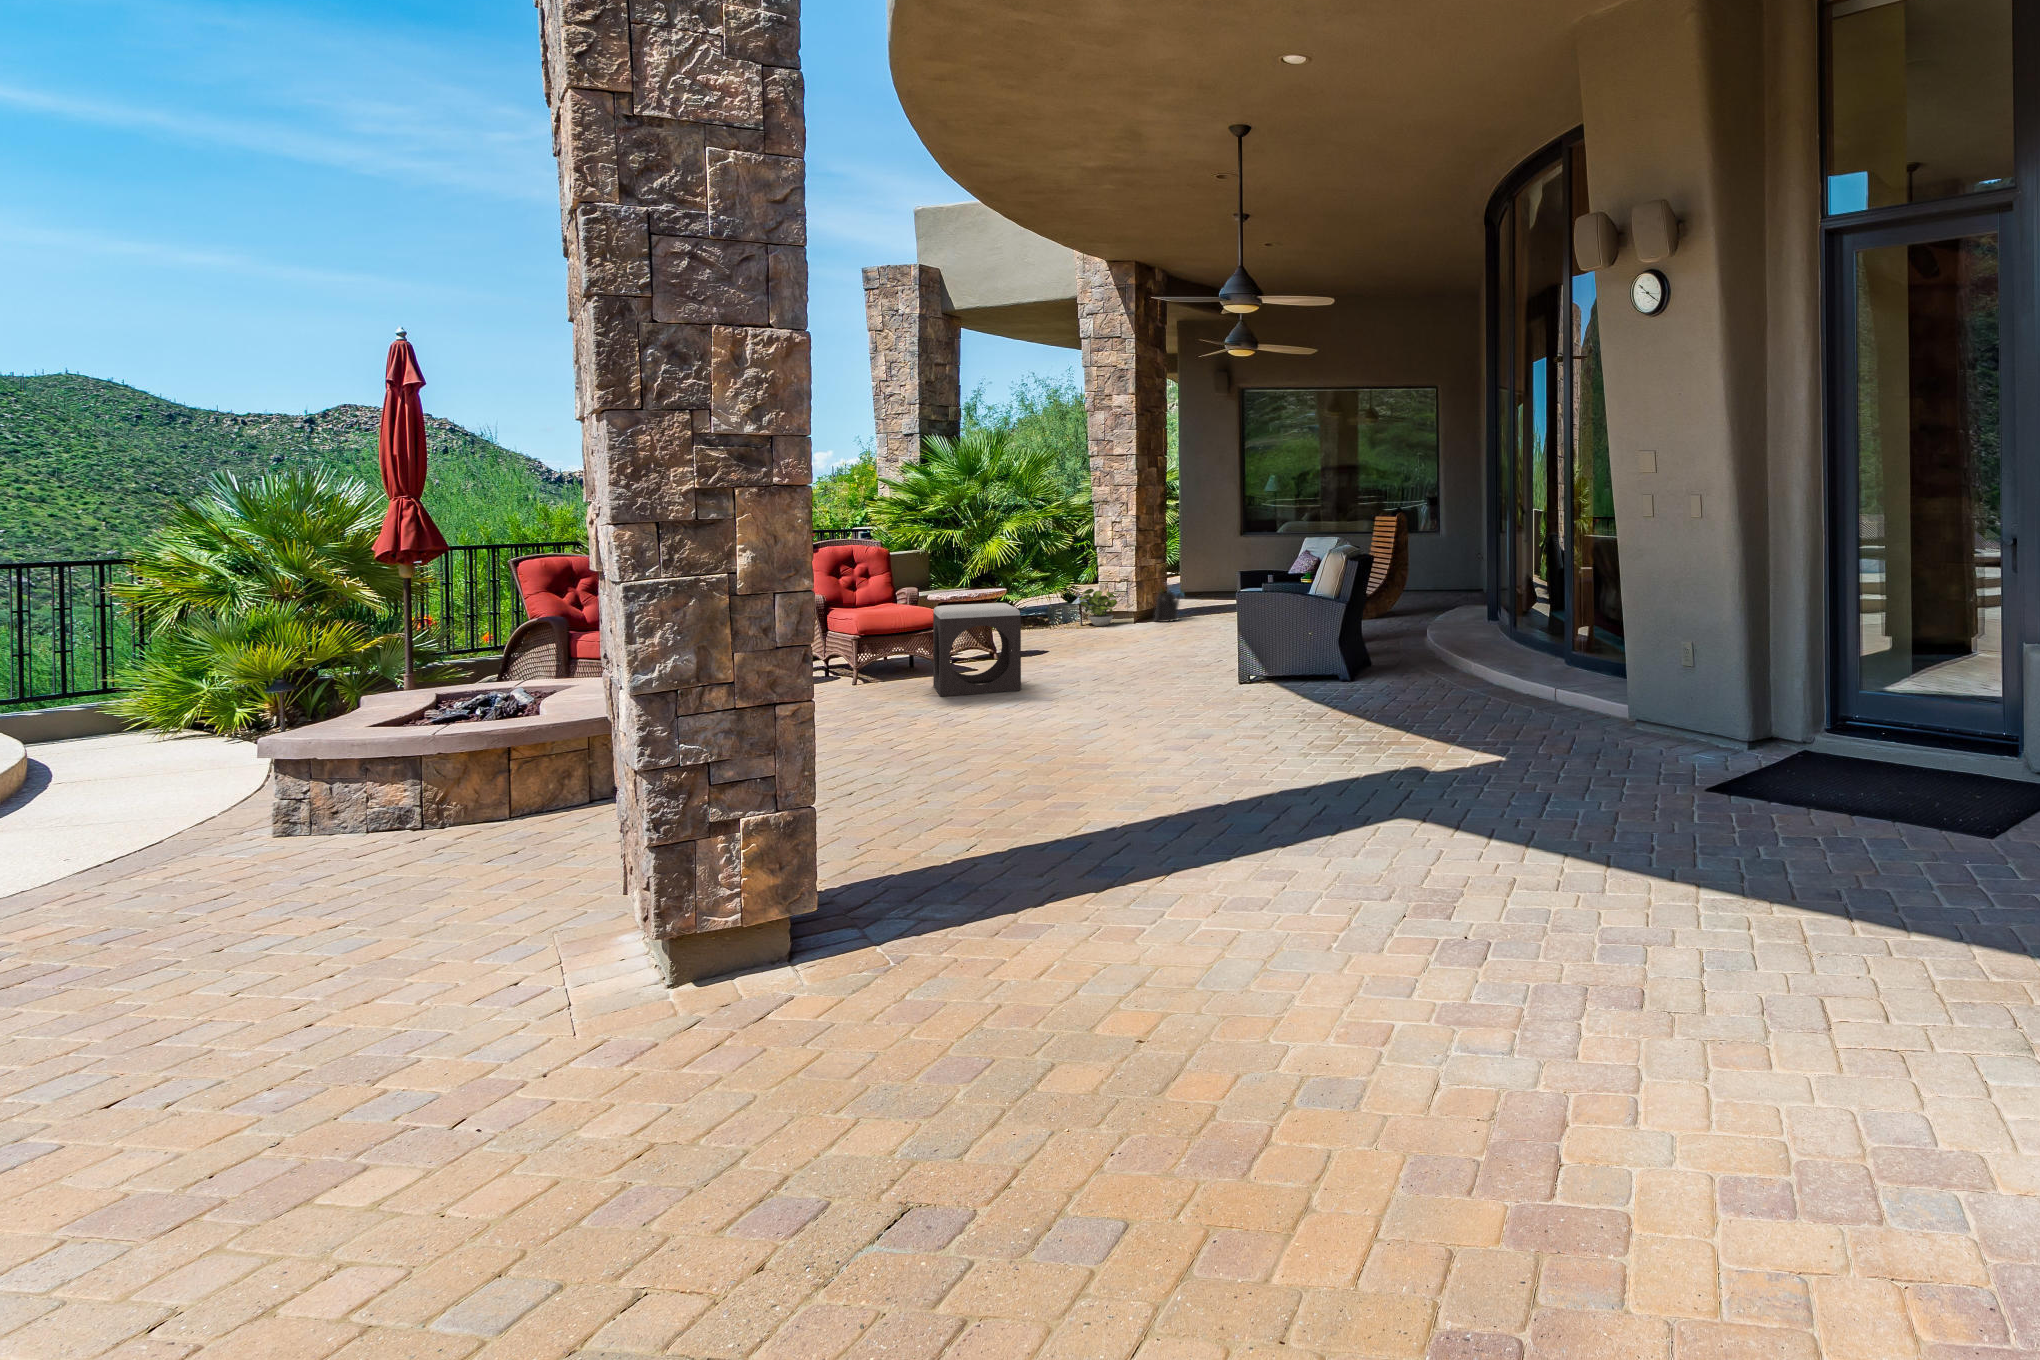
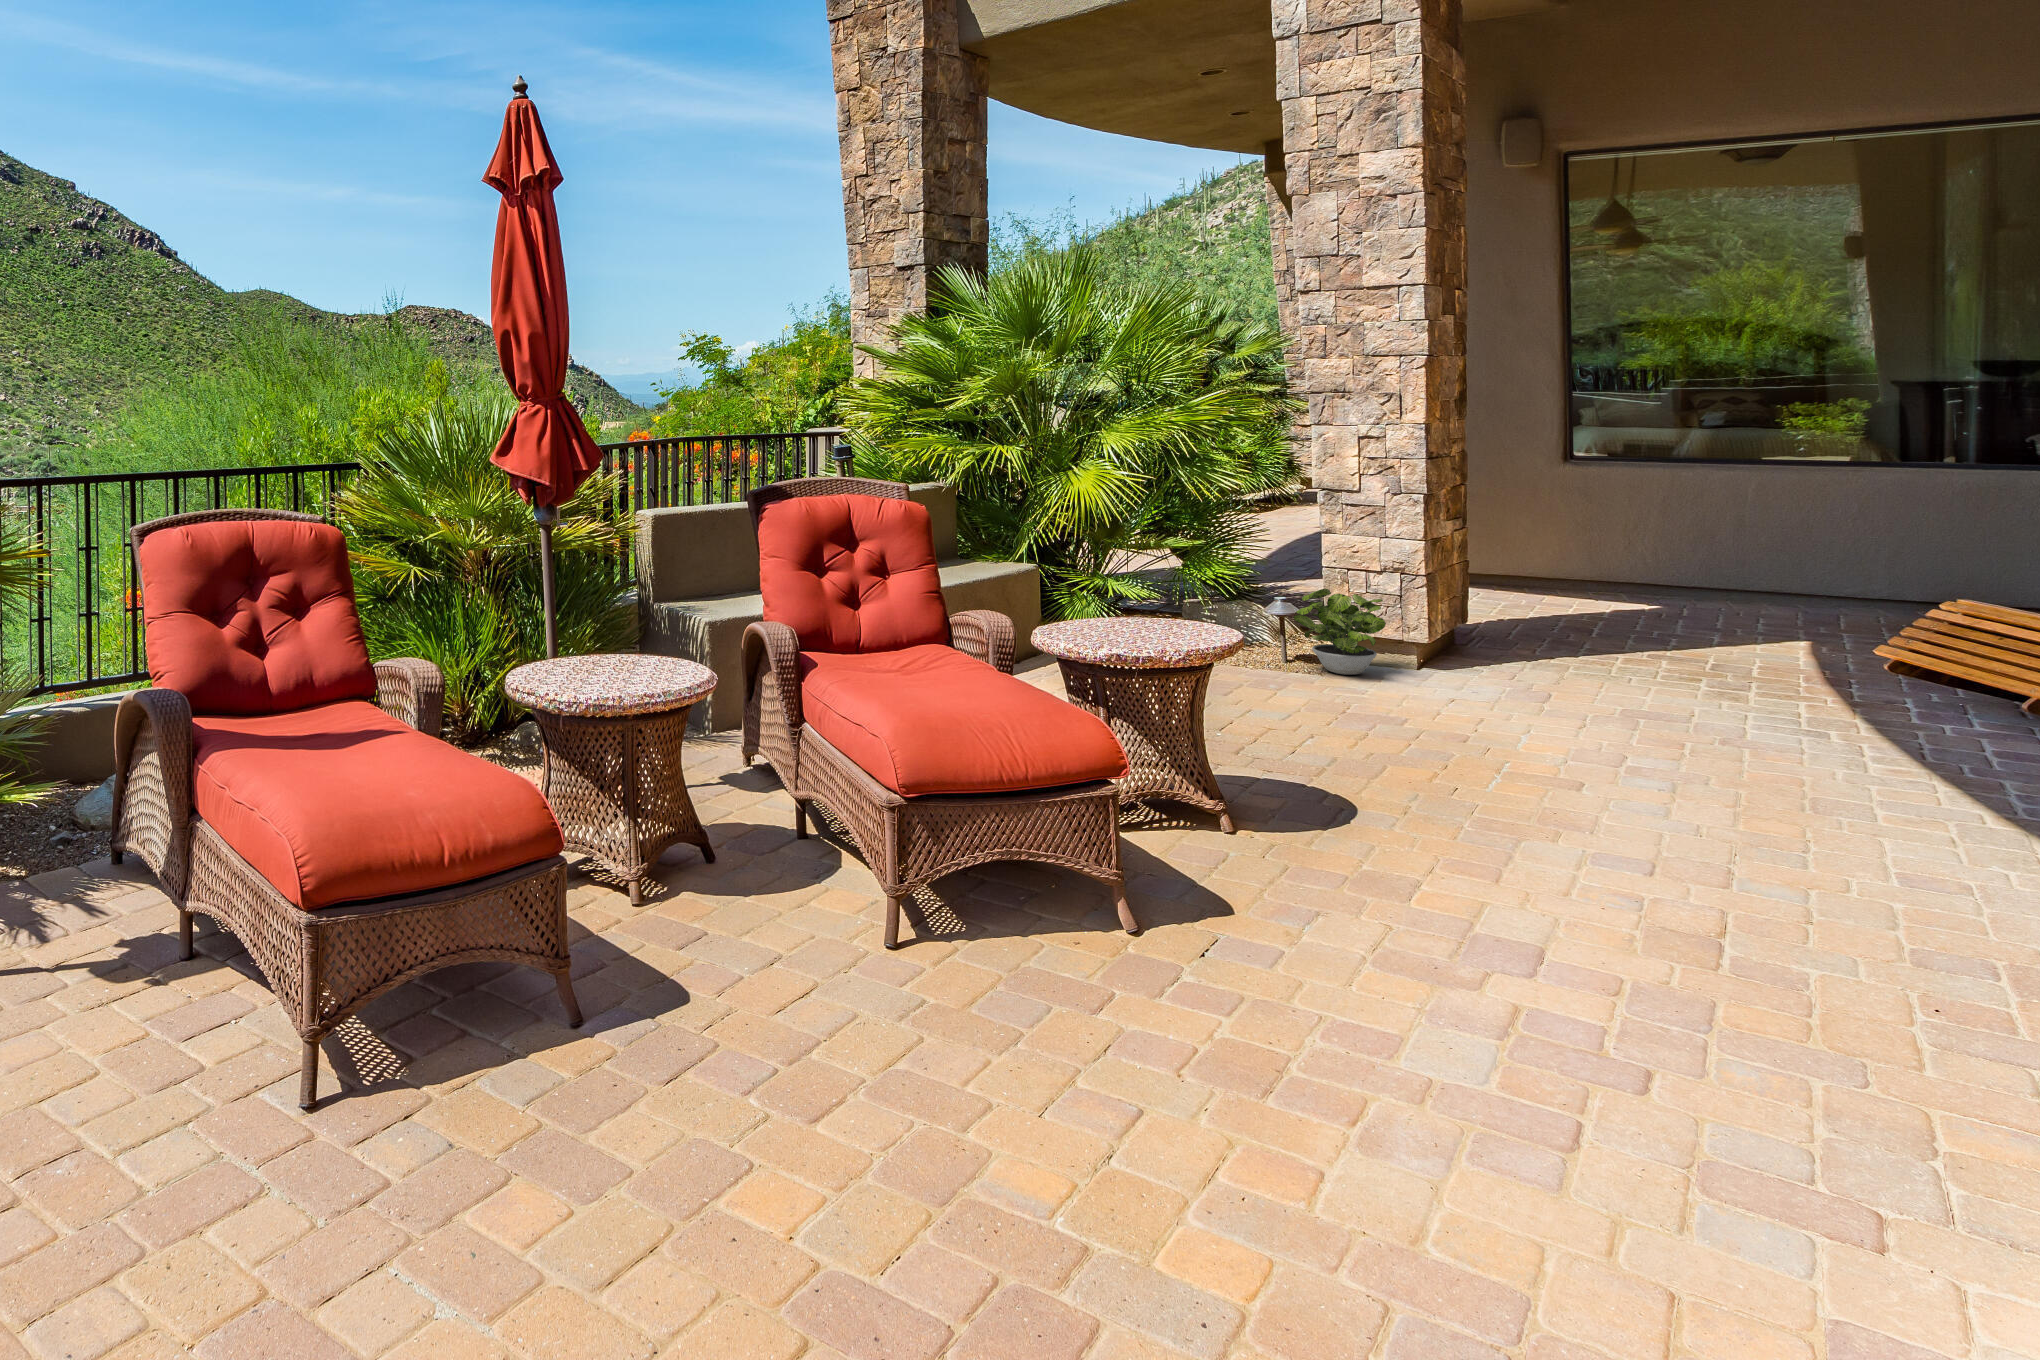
watering can: present [1155,582,1180,622] -> none [1456,568,1545,675]
footstool: present [933,603,1021,696] -> none [1118,744,1510,1150]

